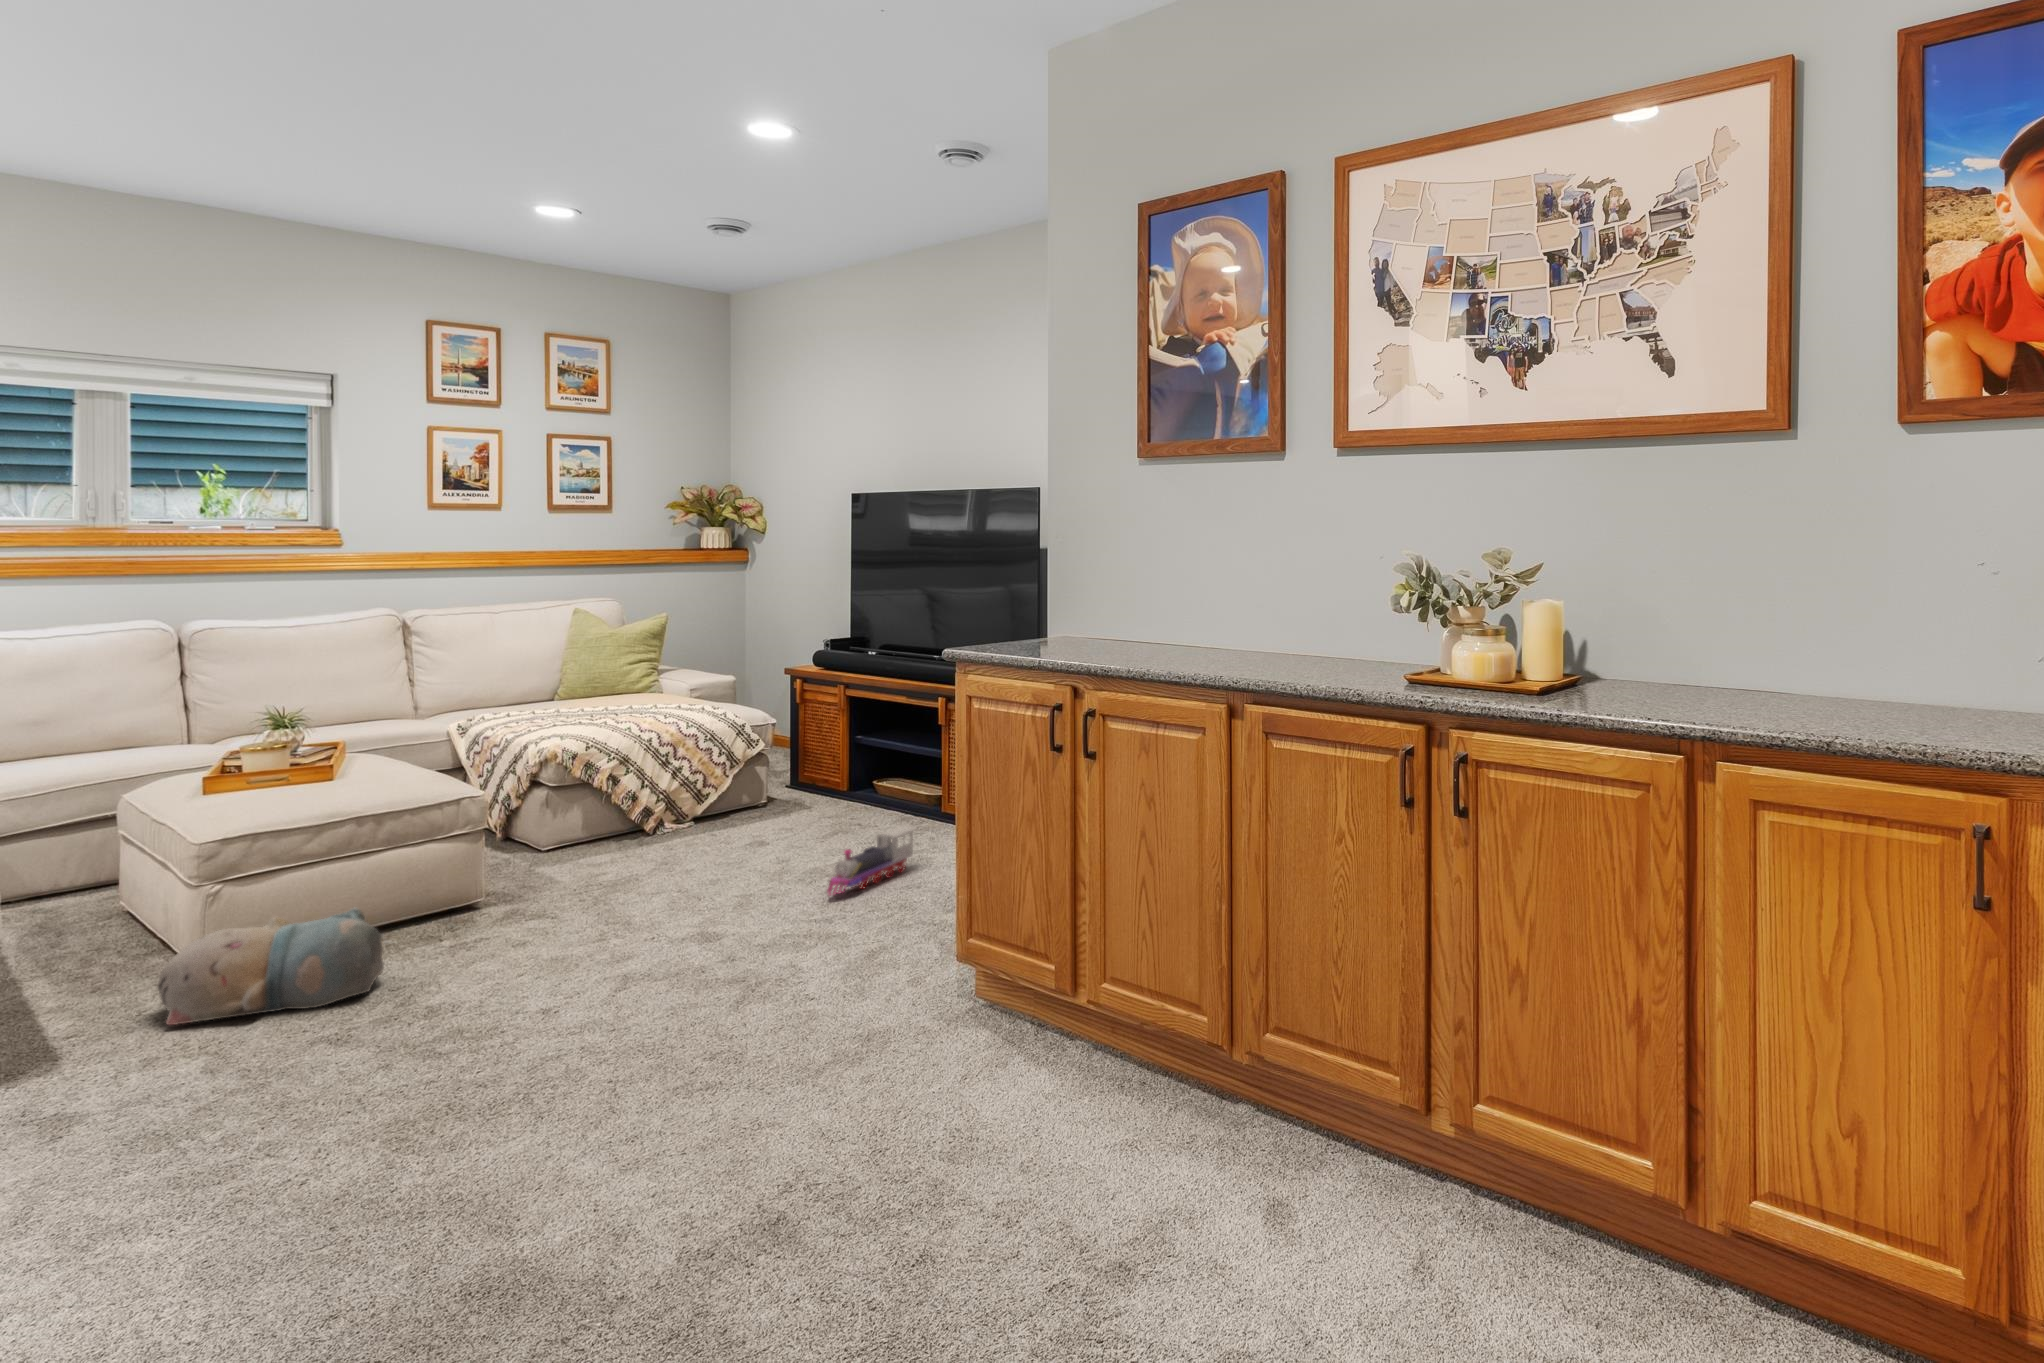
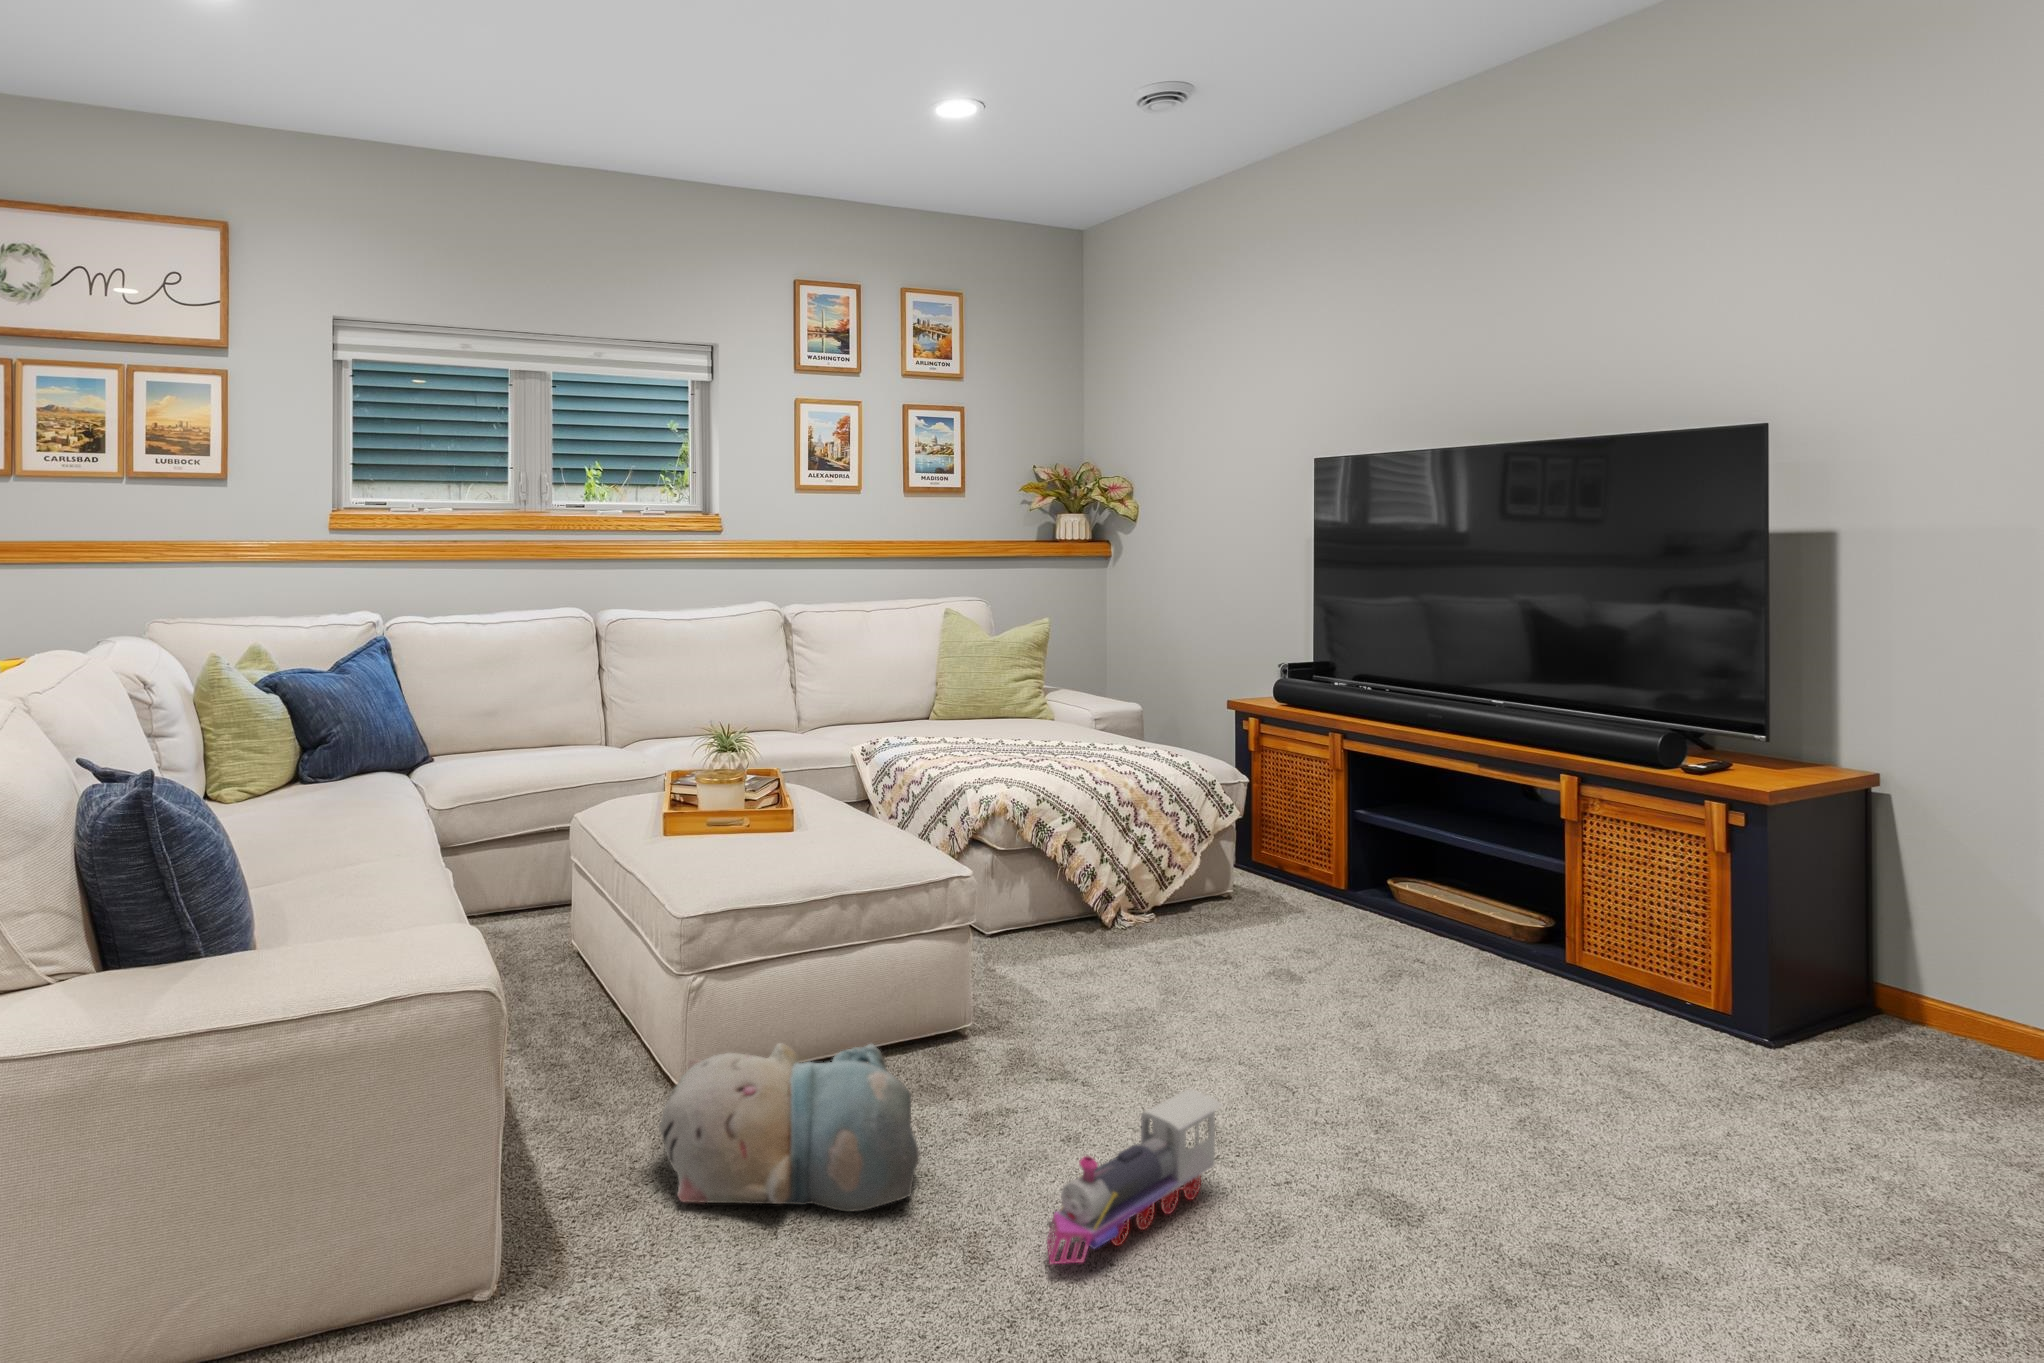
toy train: present [827,825,916,895] -> present [1047,1090,1222,1264]

